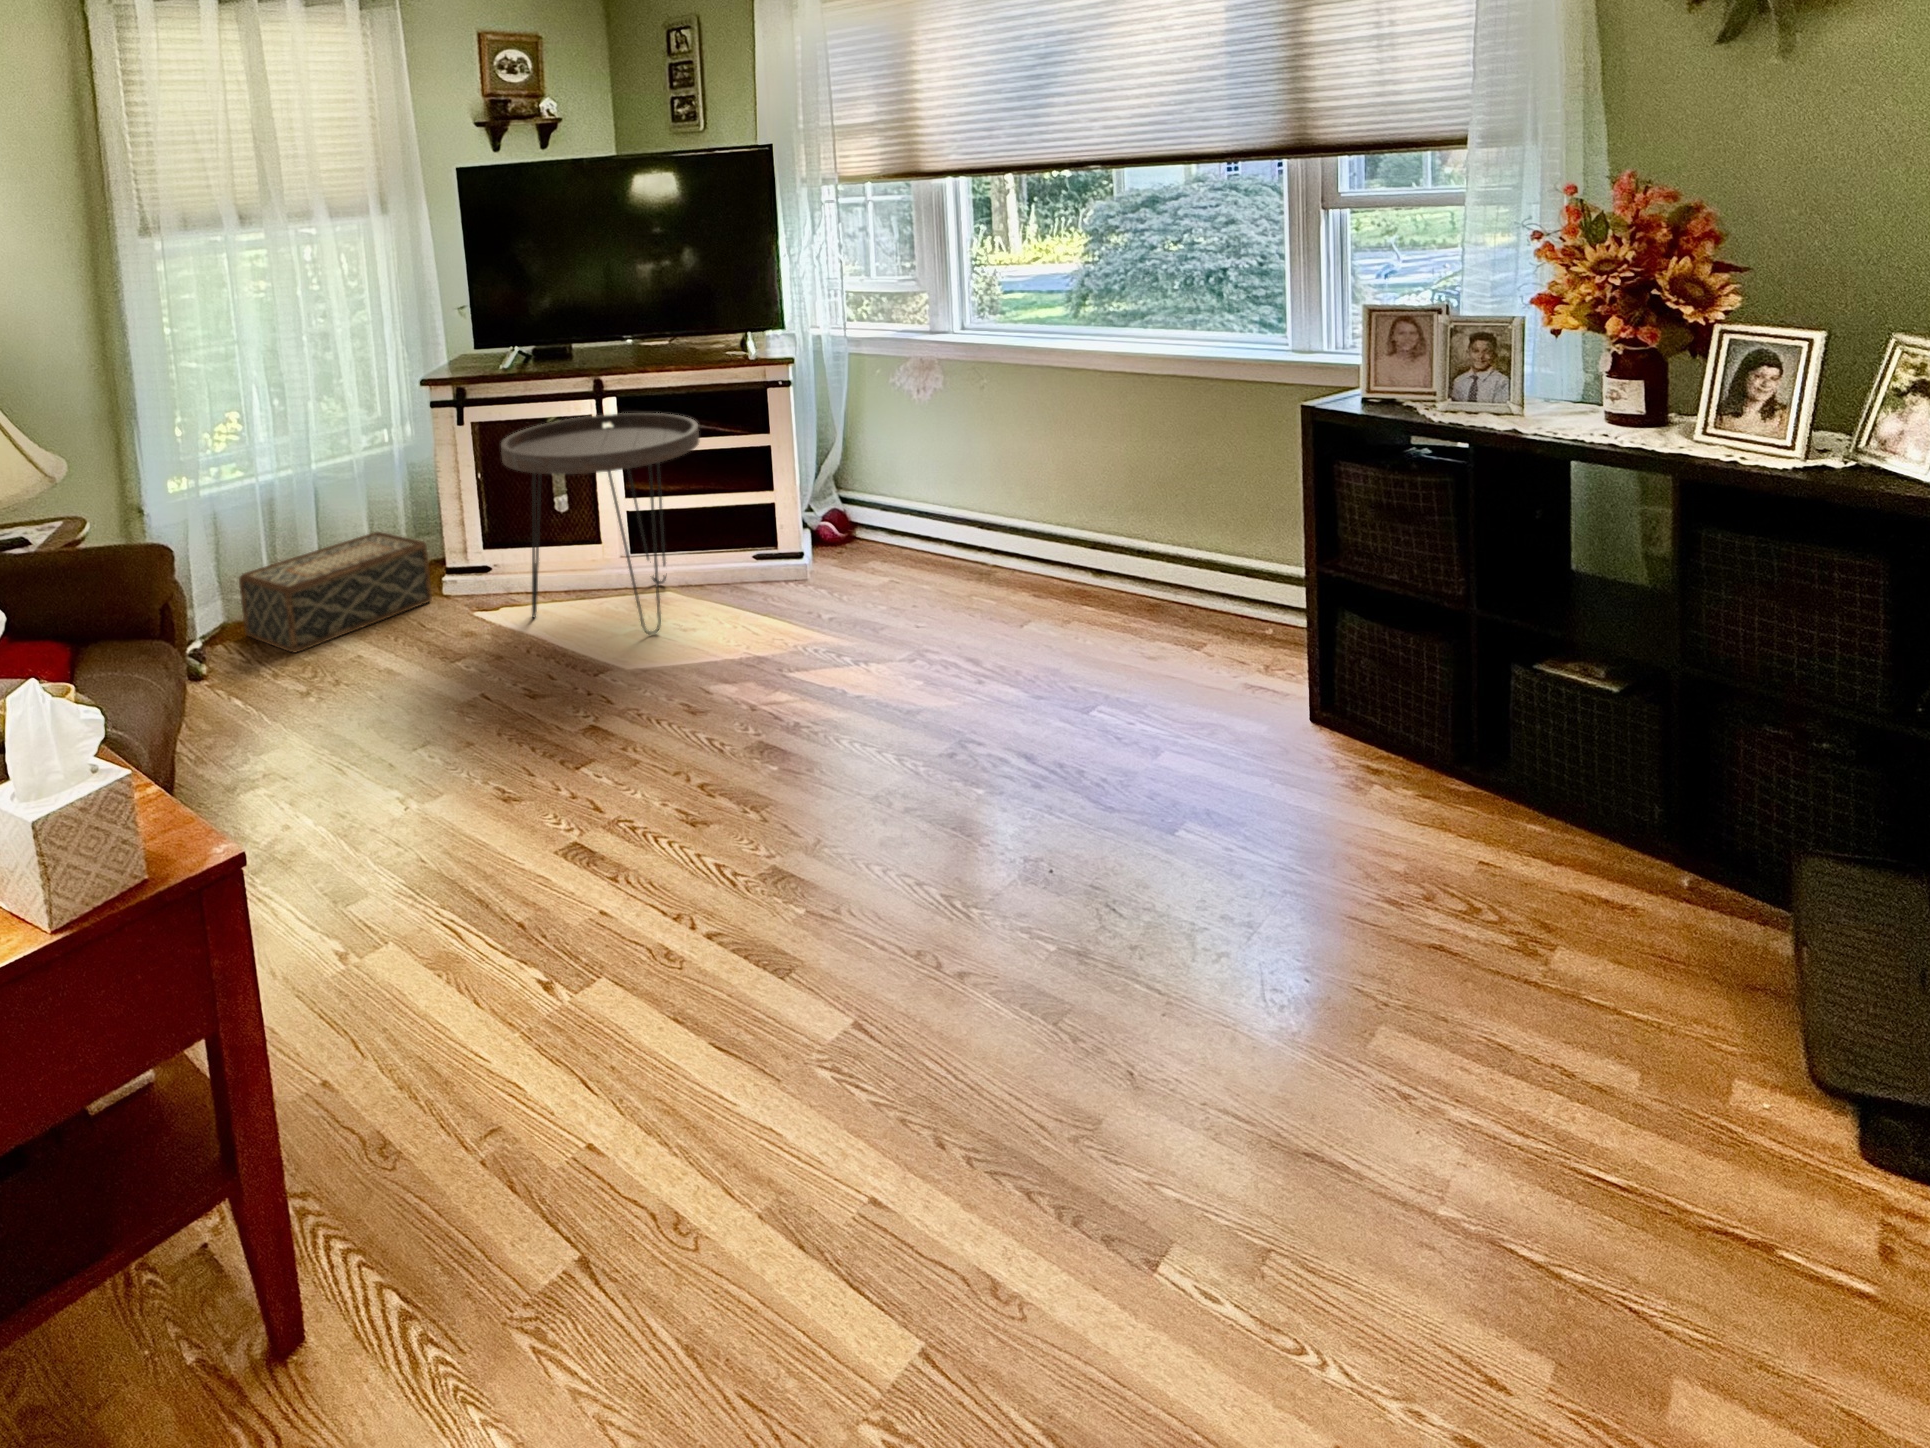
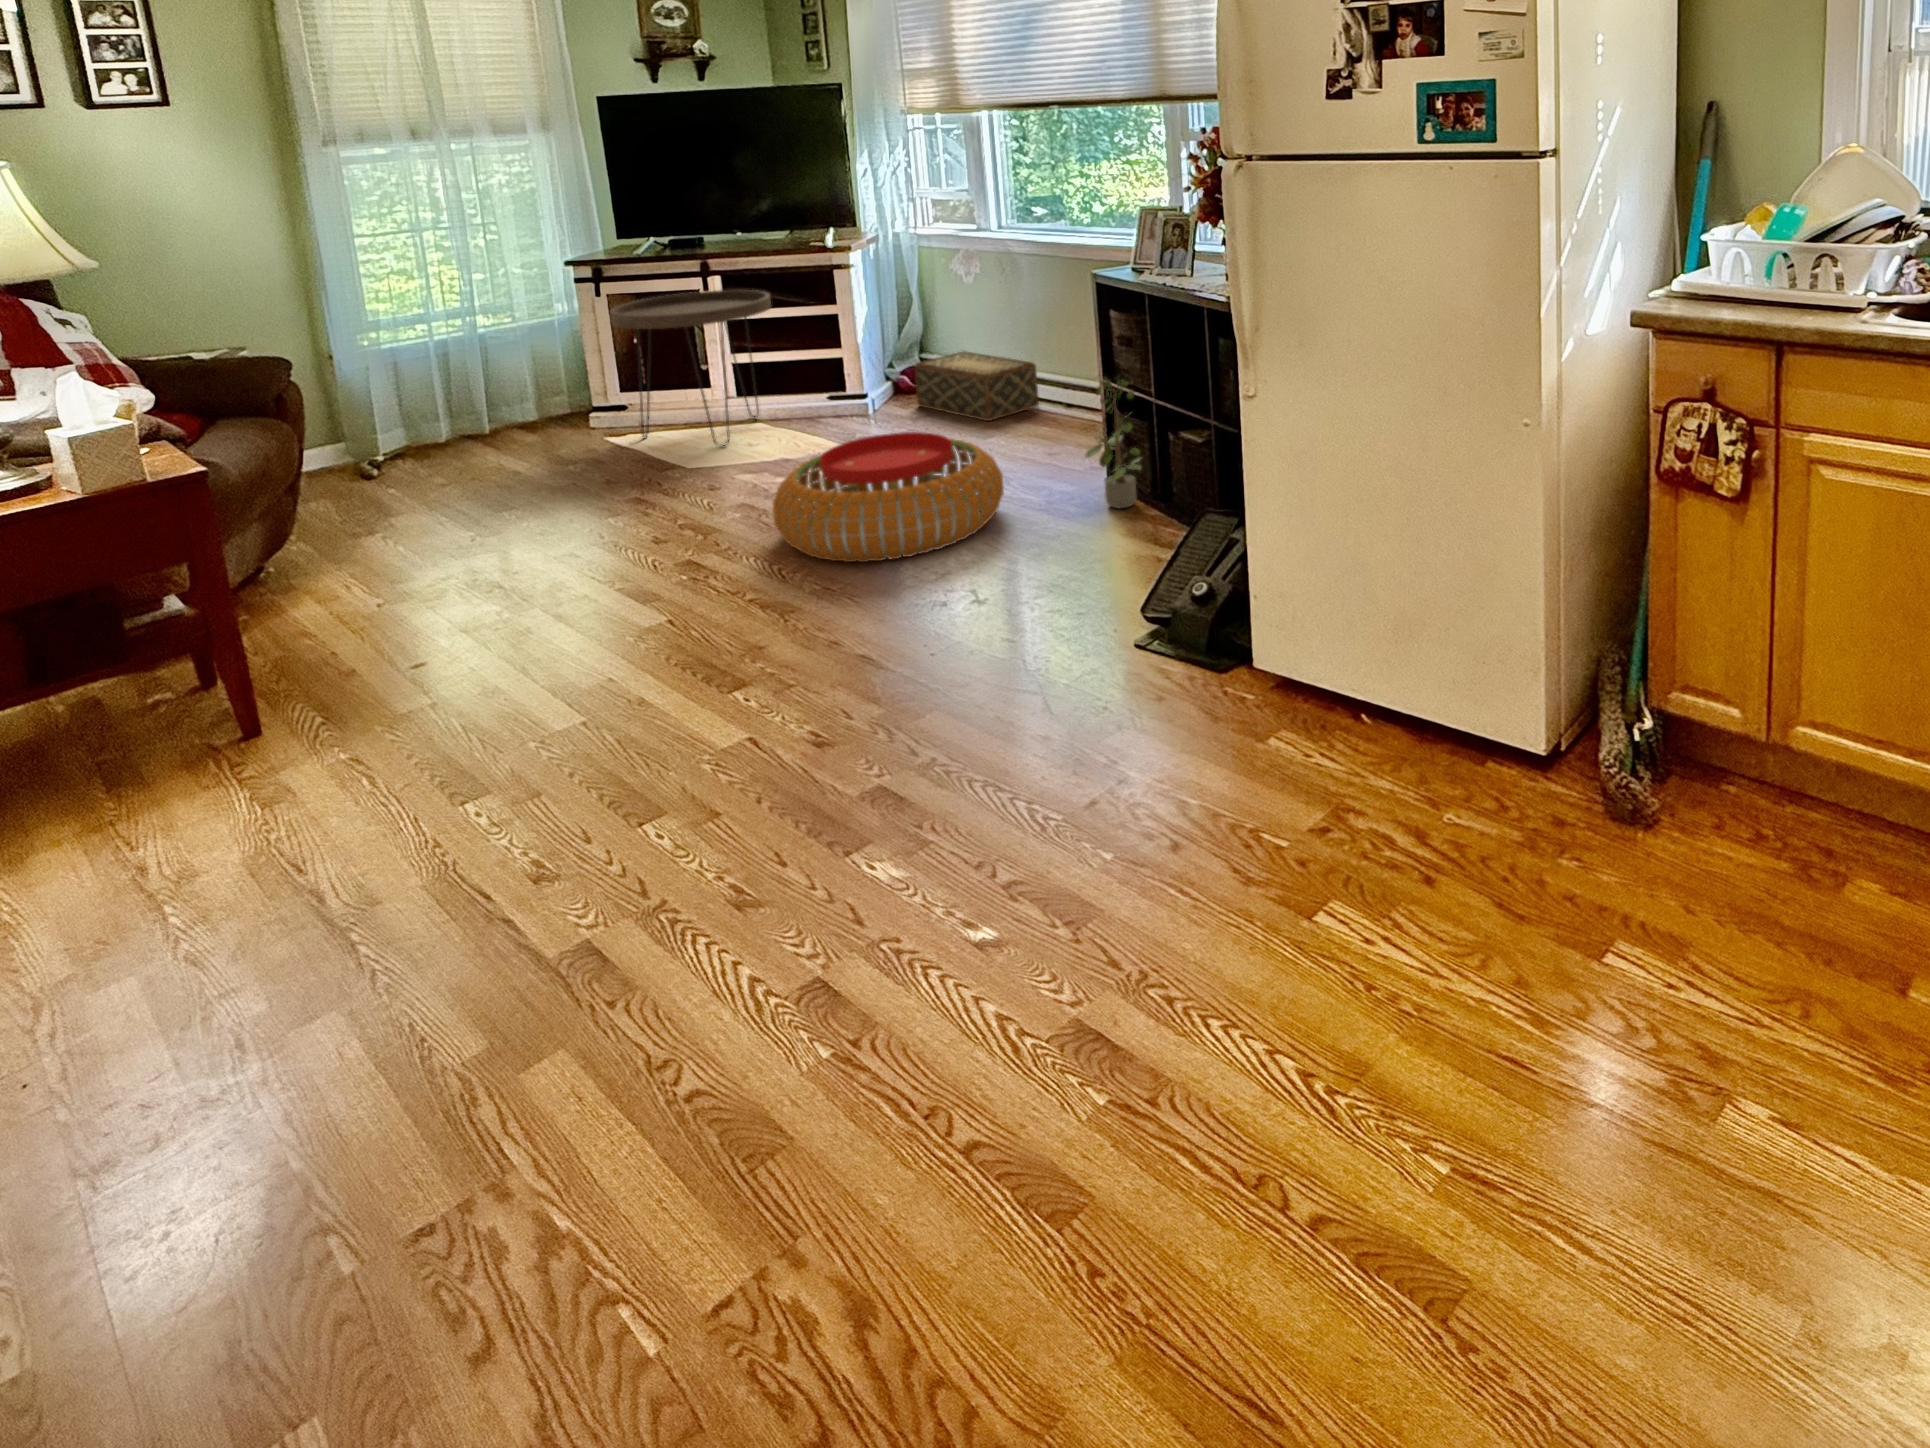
woven basket: present [239,532,432,652] -> present [915,351,1039,421]
potted plant: none [1342,556,1492,779] -> present [1085,378,1141,509]
pouf: none [881,650,1254,899] -> present [773,432,1004,562]

